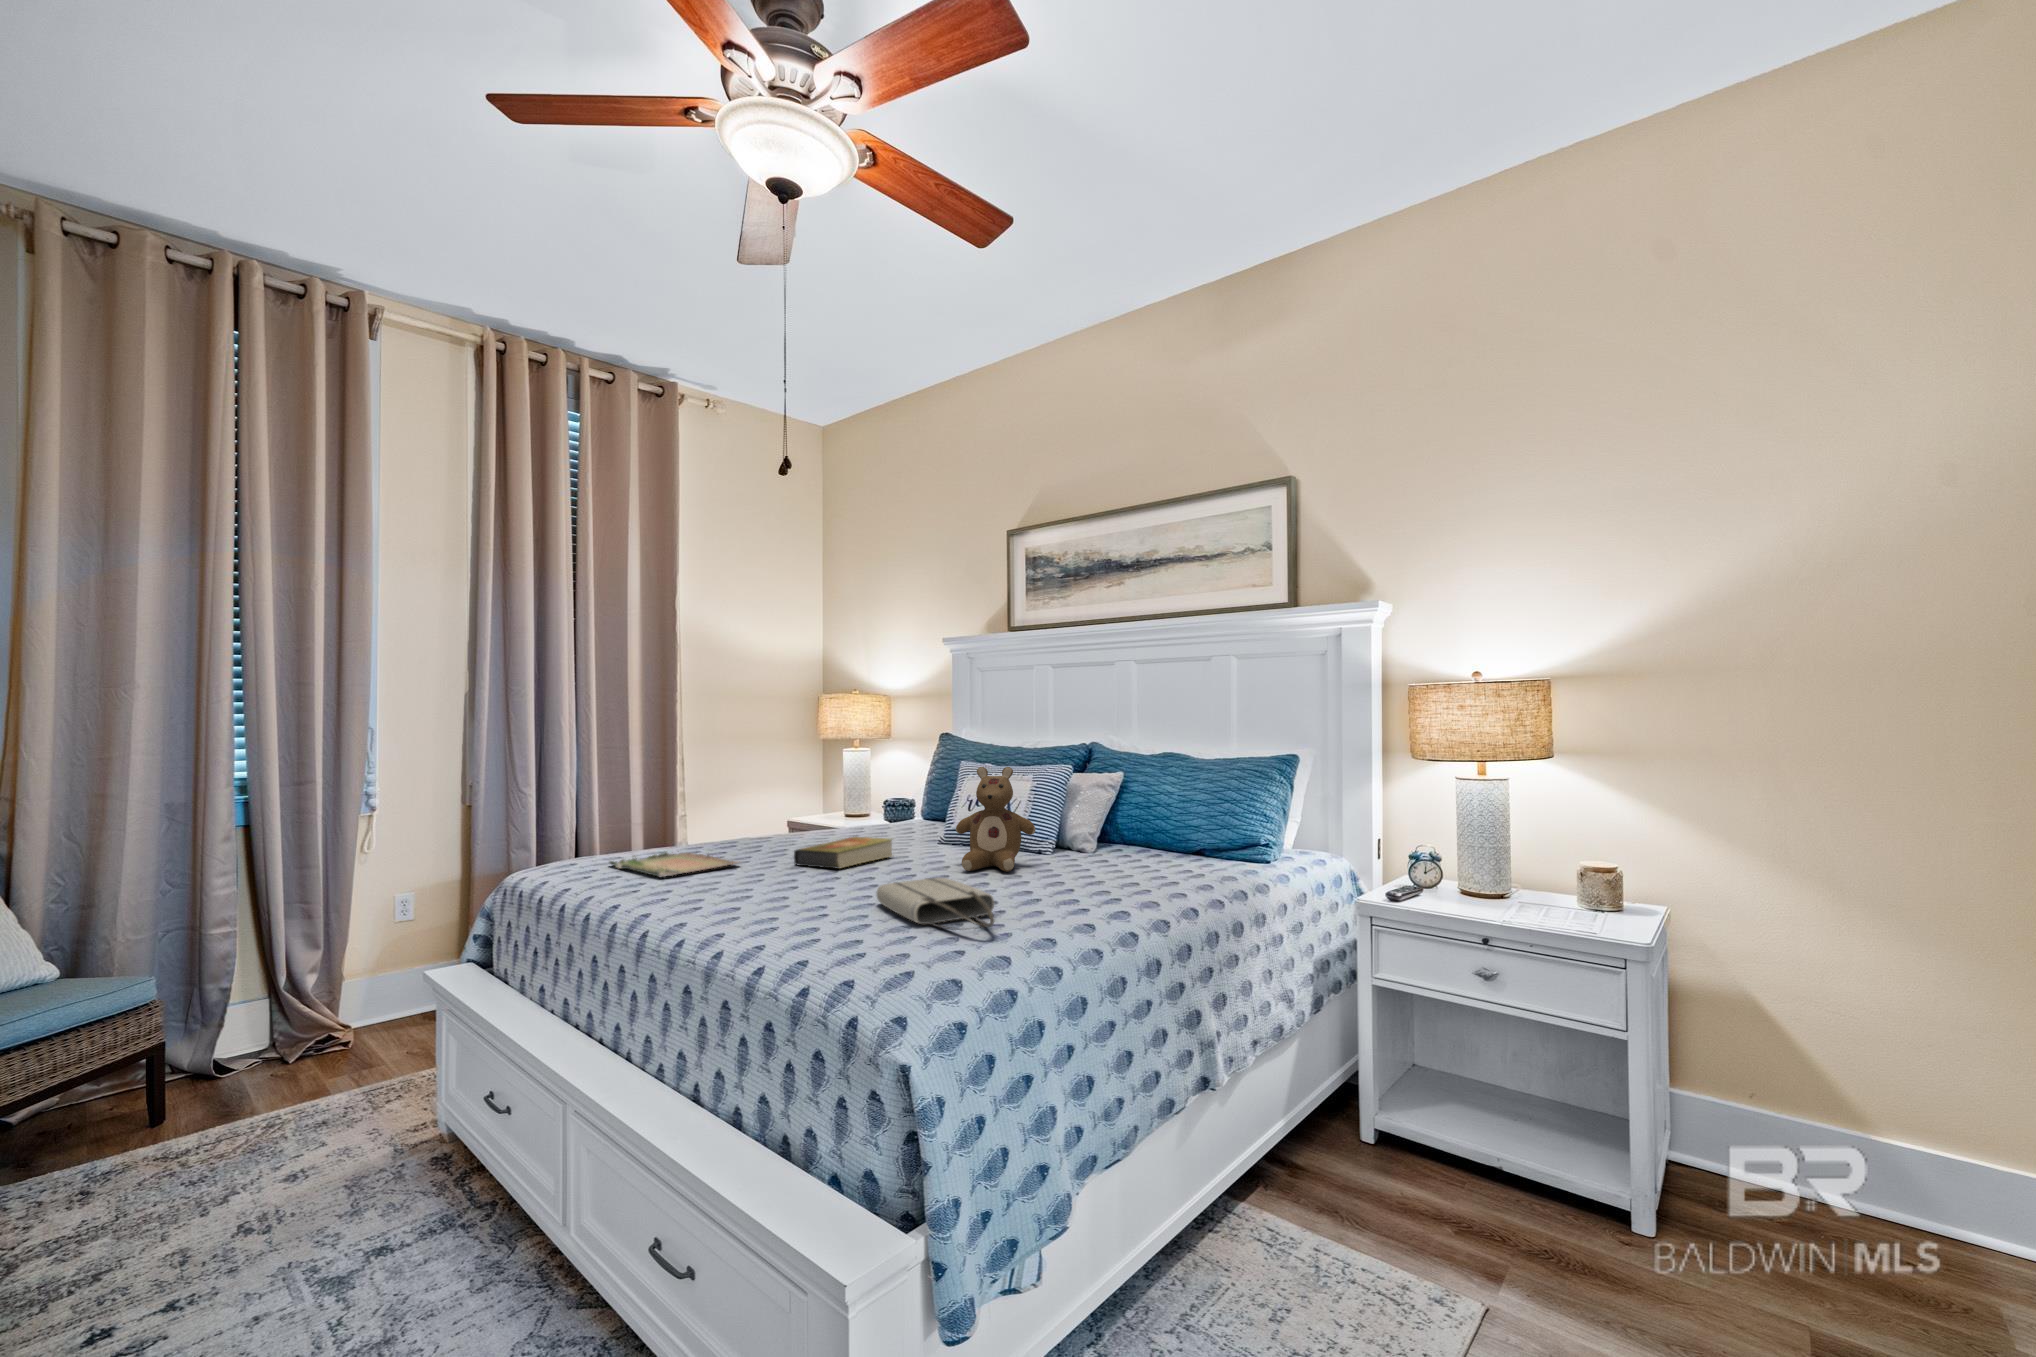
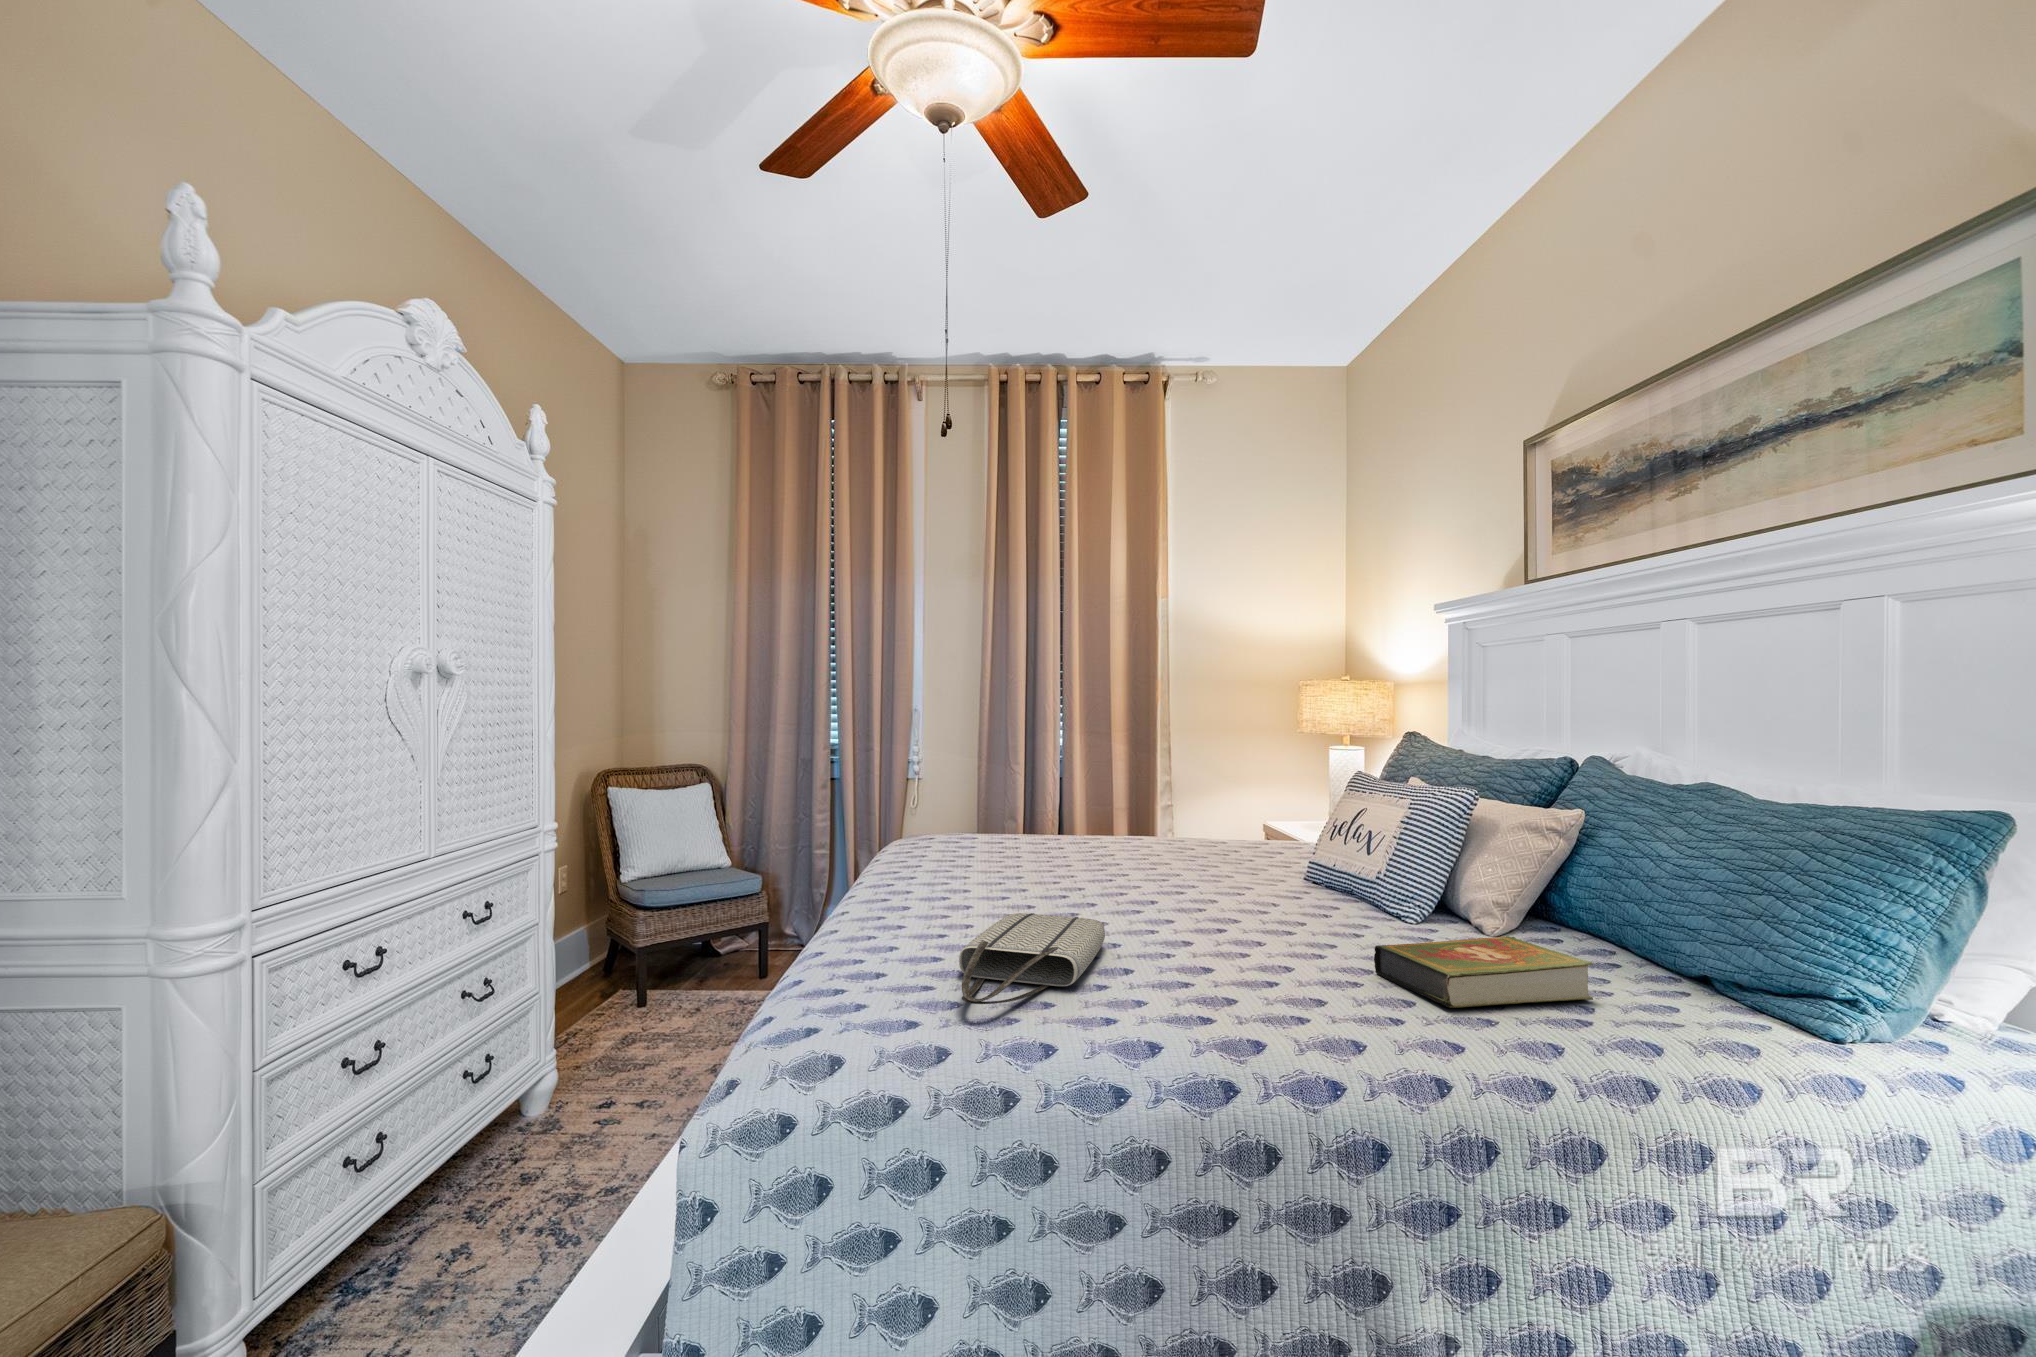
stuffed bear: present [956,767,1036,872] -> none [1211,777,1334,934]
book: present [794,837,892,869] -> present [1374,936,1593,1008]
tray: present [610,851,738,877] -> none [934,831,1029,863]

